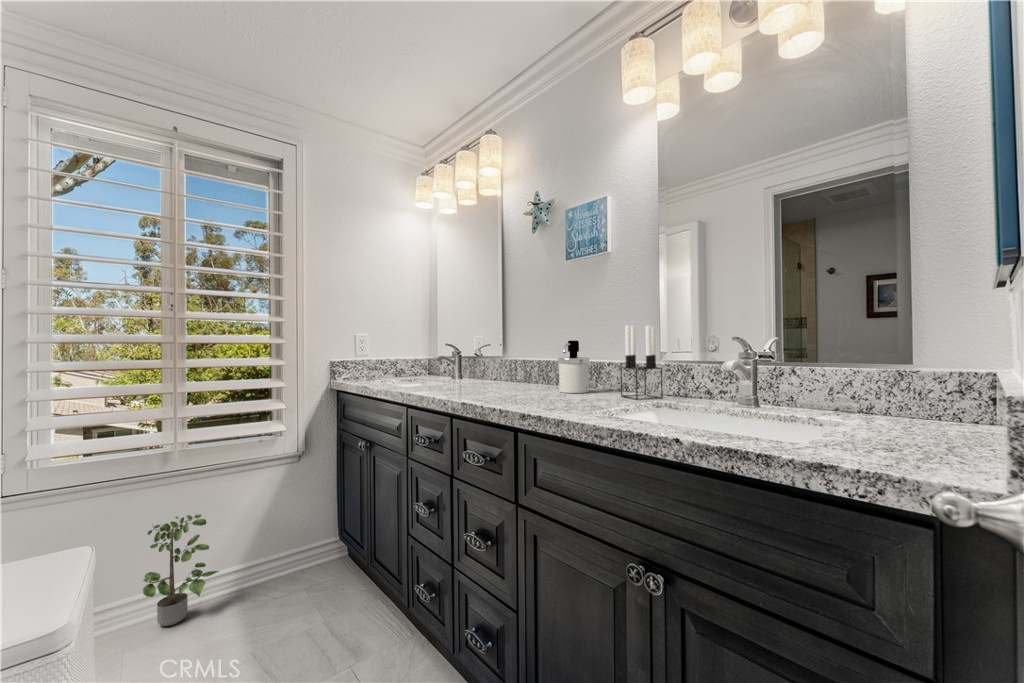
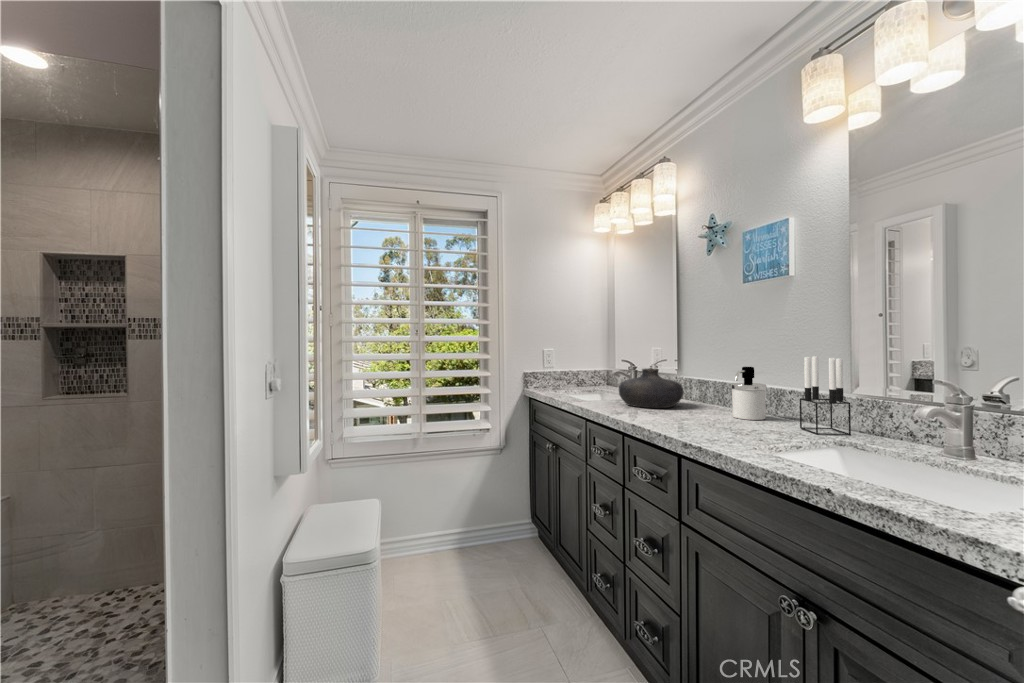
vase: none [444,348,511,390] -> present [619,368,683,408]
potted plant: present [143,514,219,626] -> none [404,483,450,562]

